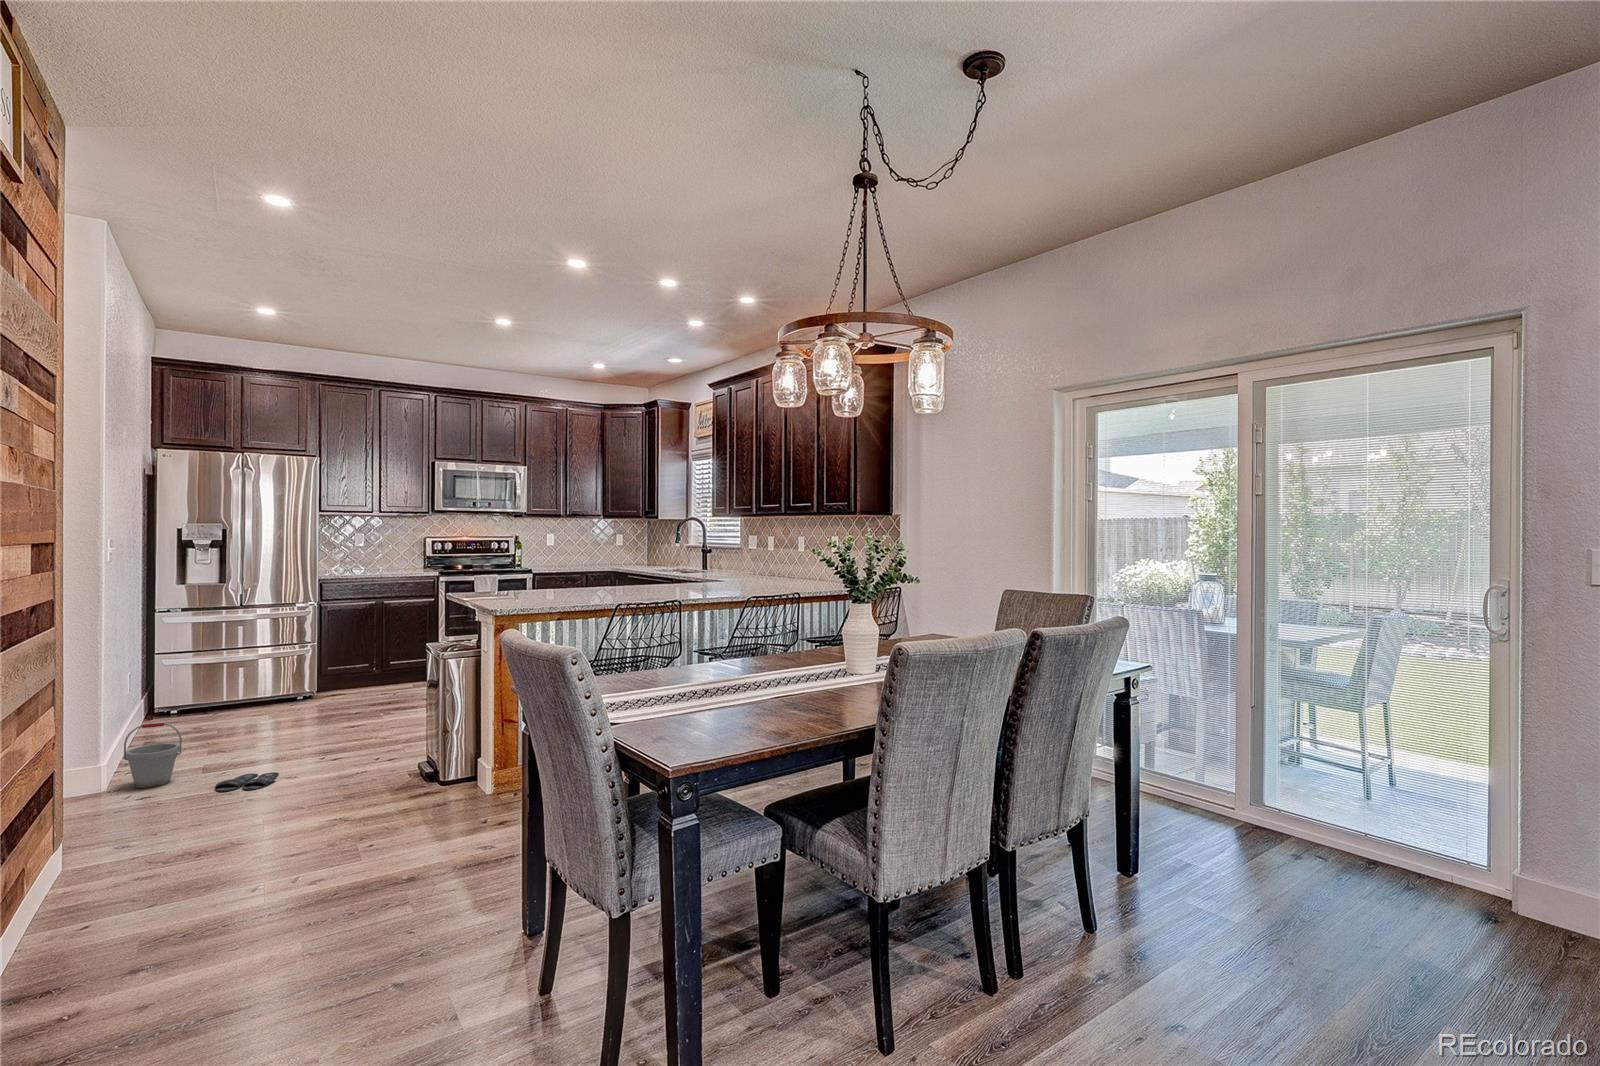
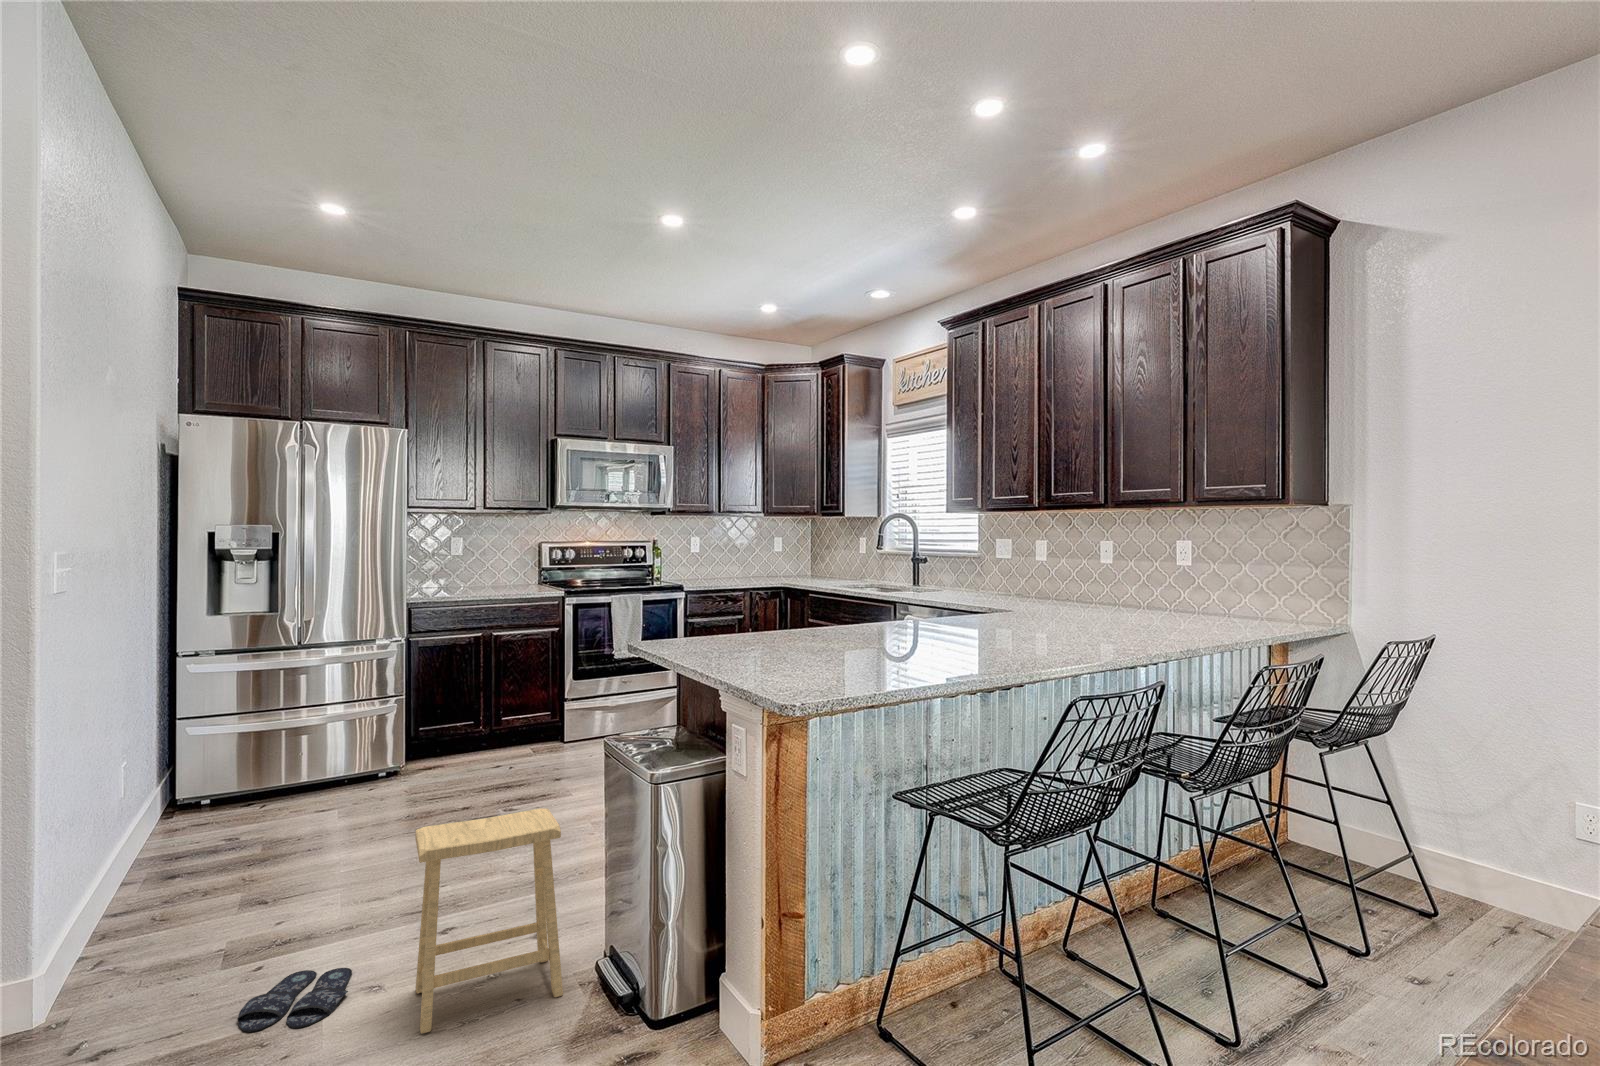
footstool: none [315,683,398,790] -> present [415,808,563,1034]
bucket: present [124,723,182,788] -> none [81,885,185,1012]

